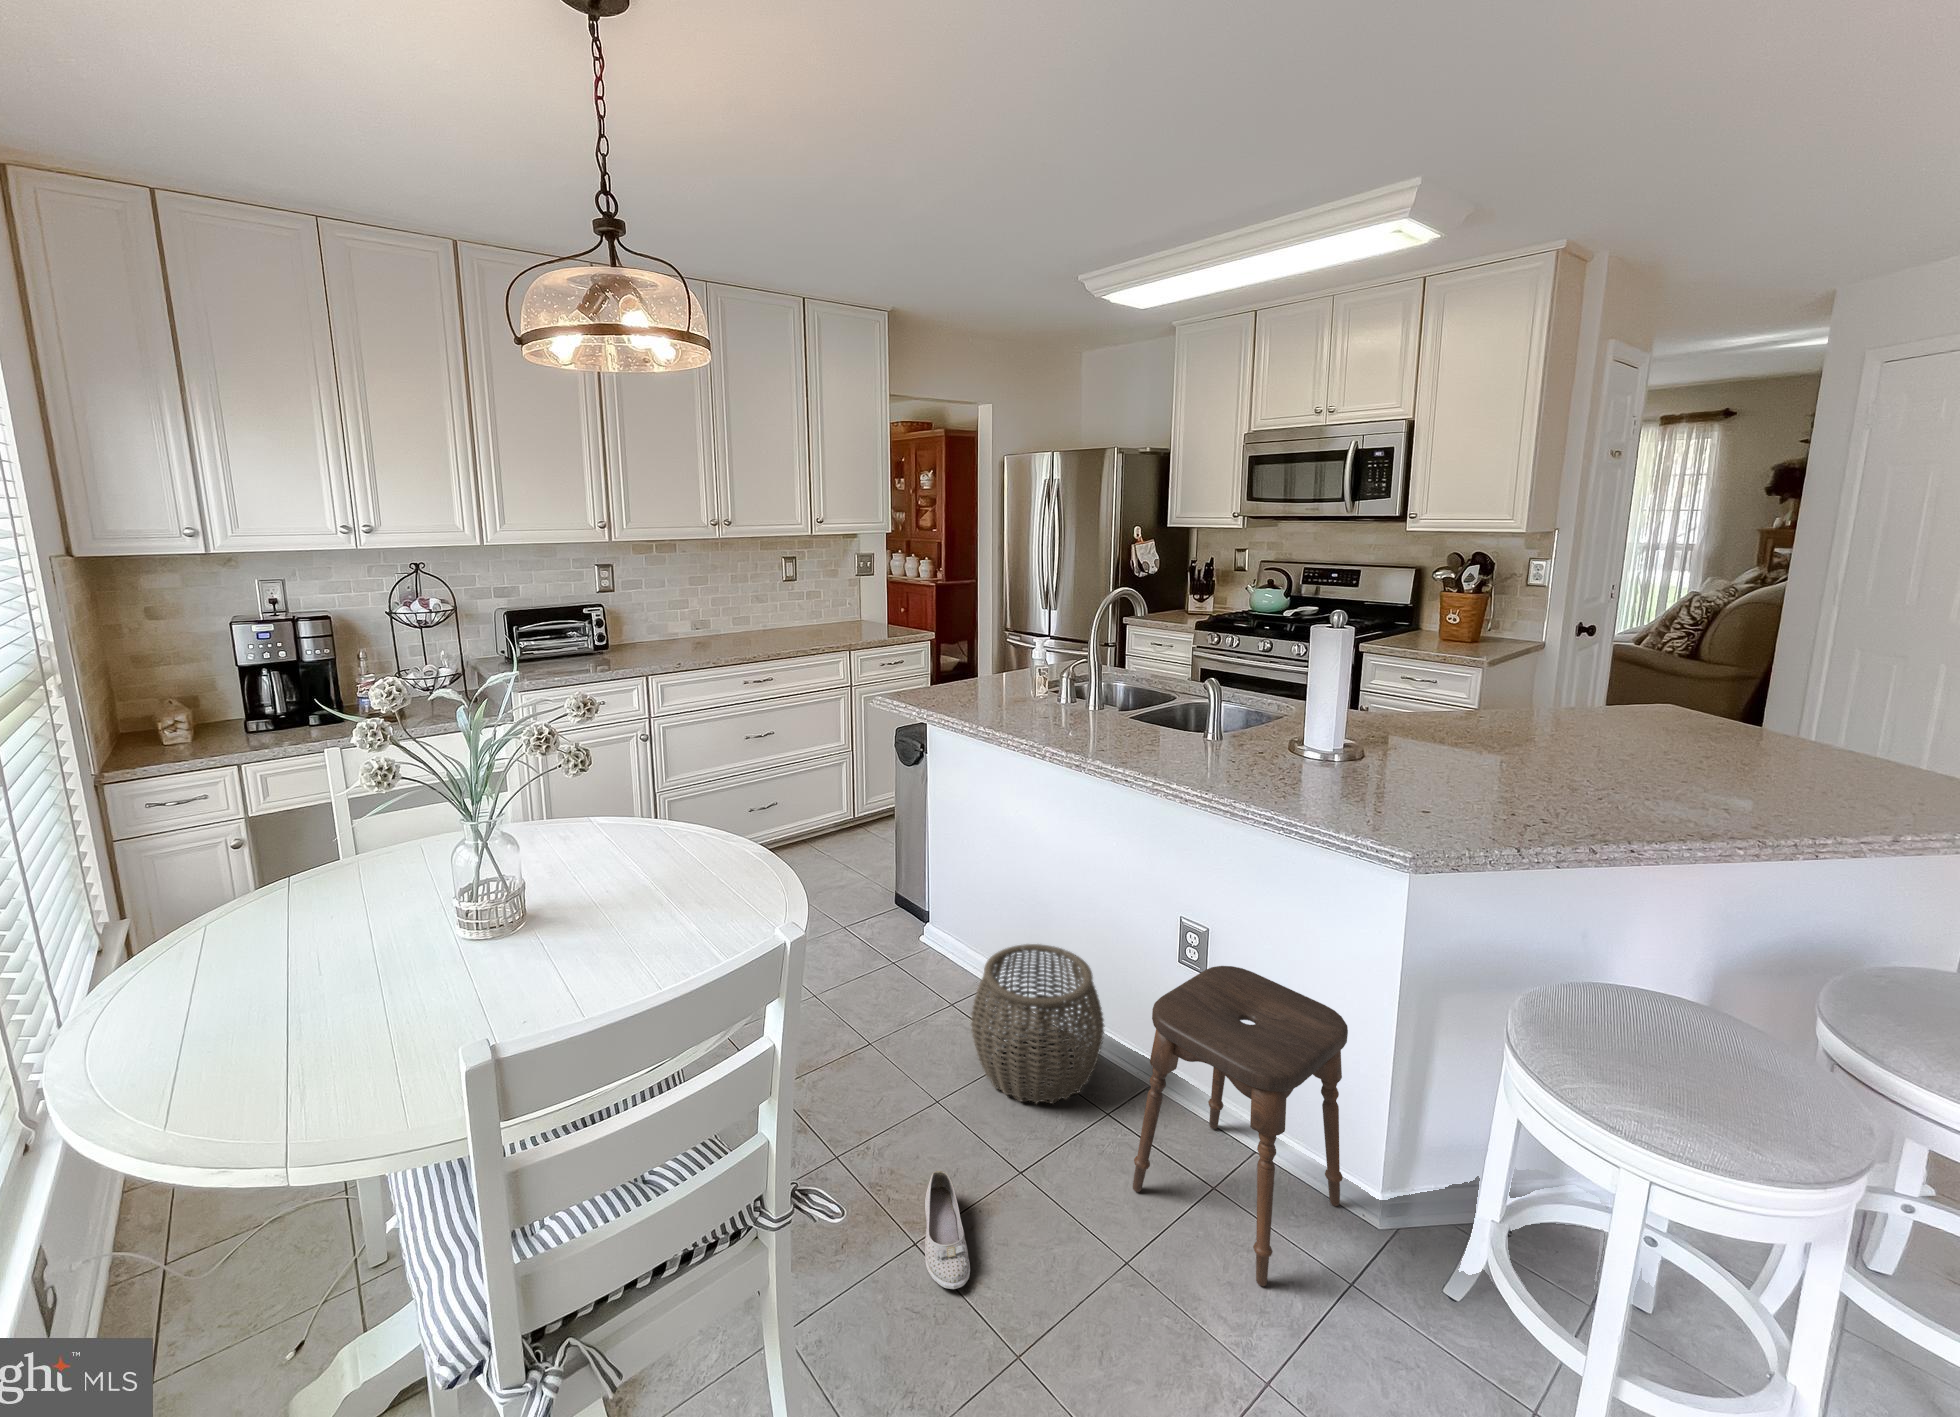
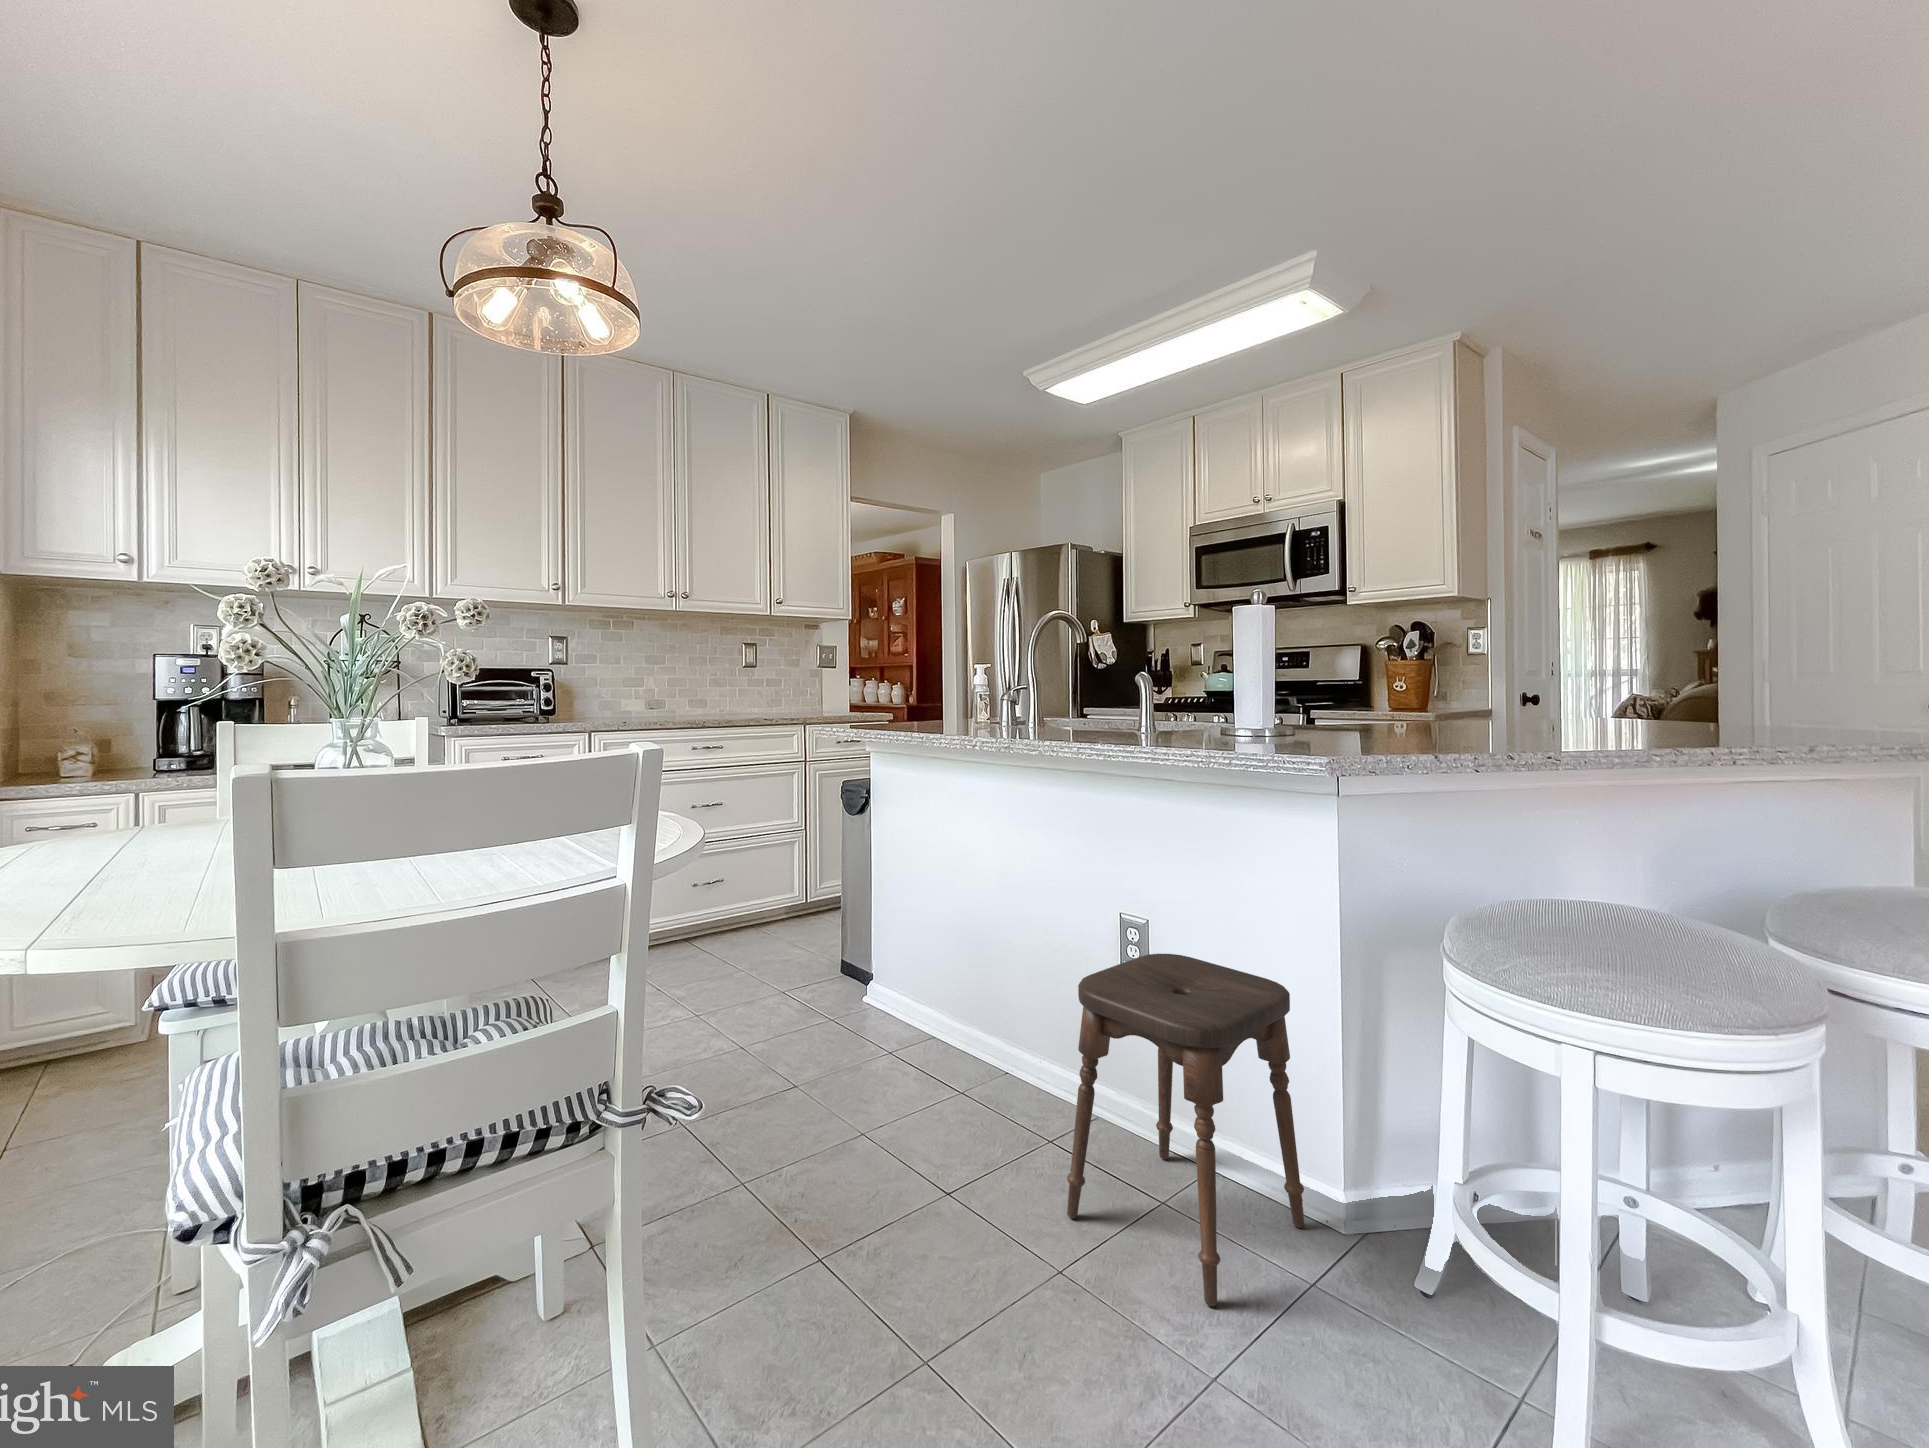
woven basket: present [971,944,1105,1103] -> none [896,967,1043,1140]
shoe: present [925,1171,970,1289] -> none [814,1190,867,1314]

